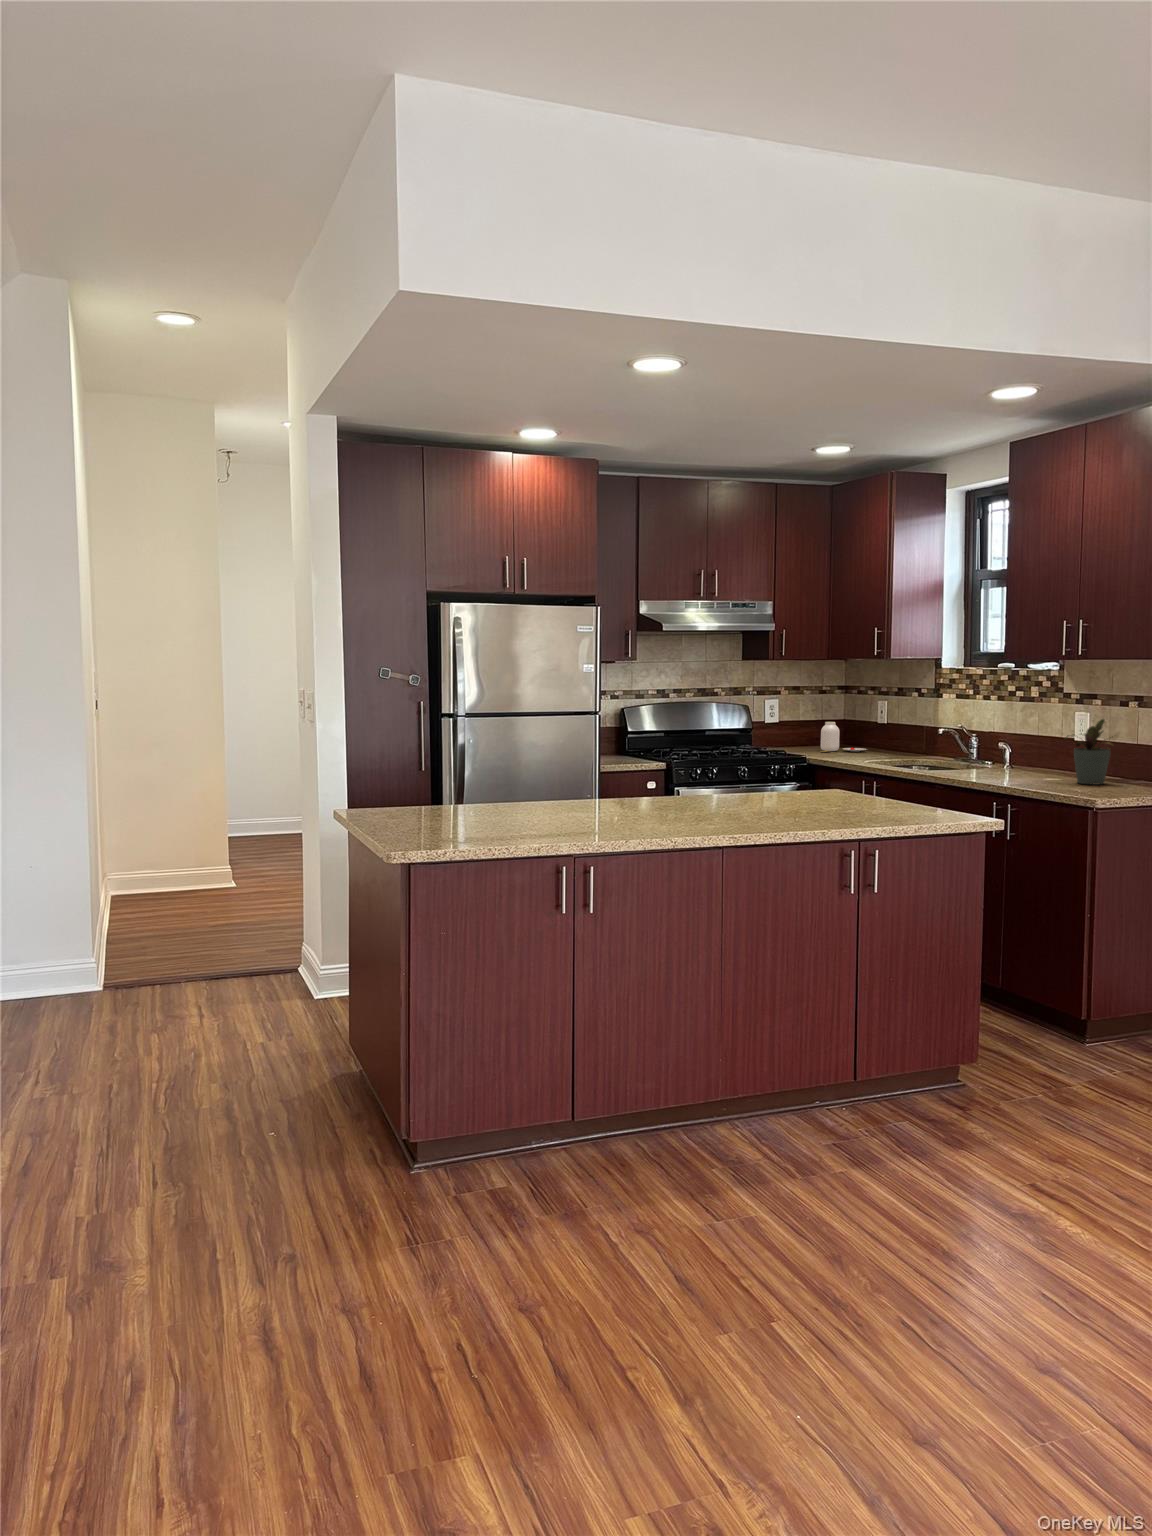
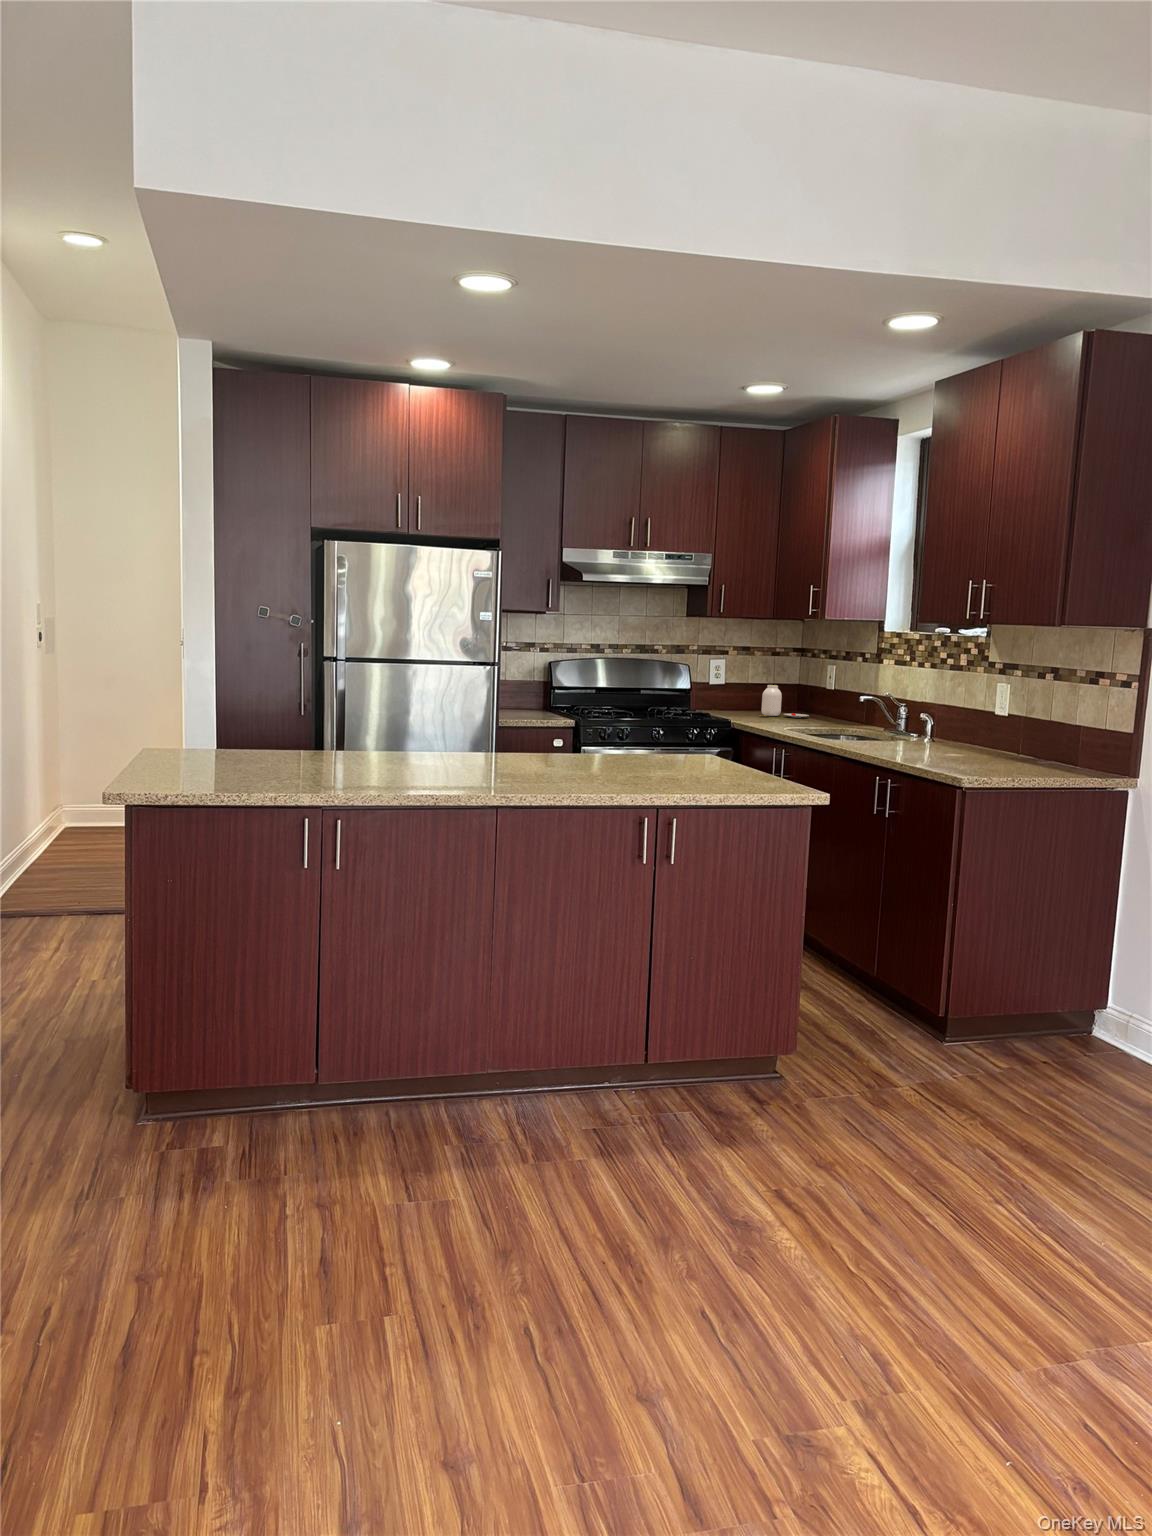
potted plant: present [1066,719,1111,785] -> none [962,691,1020,763]

